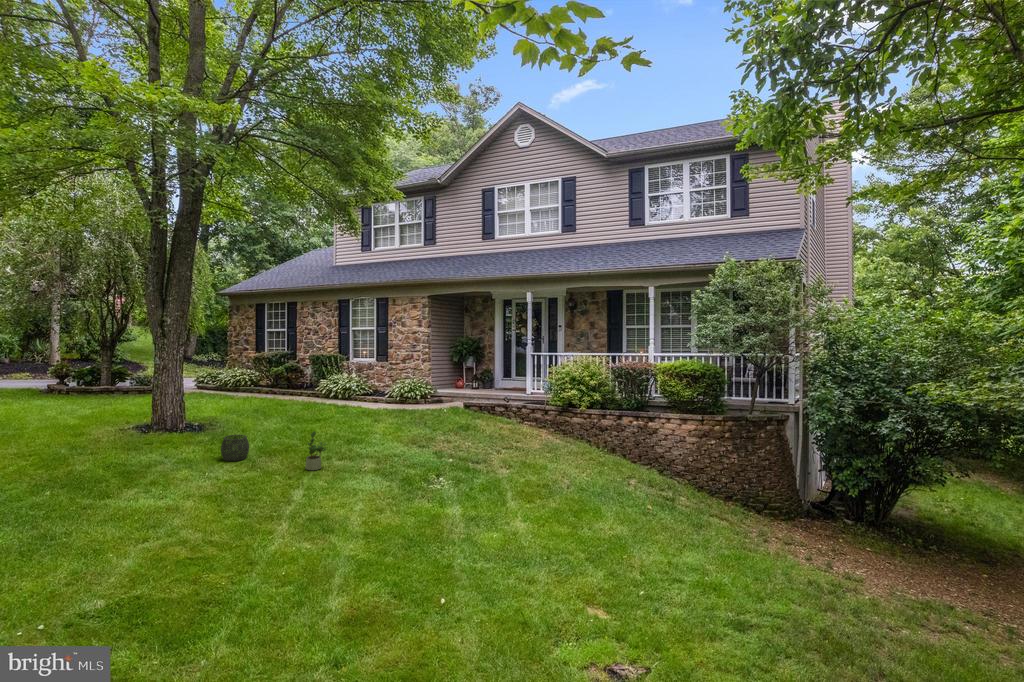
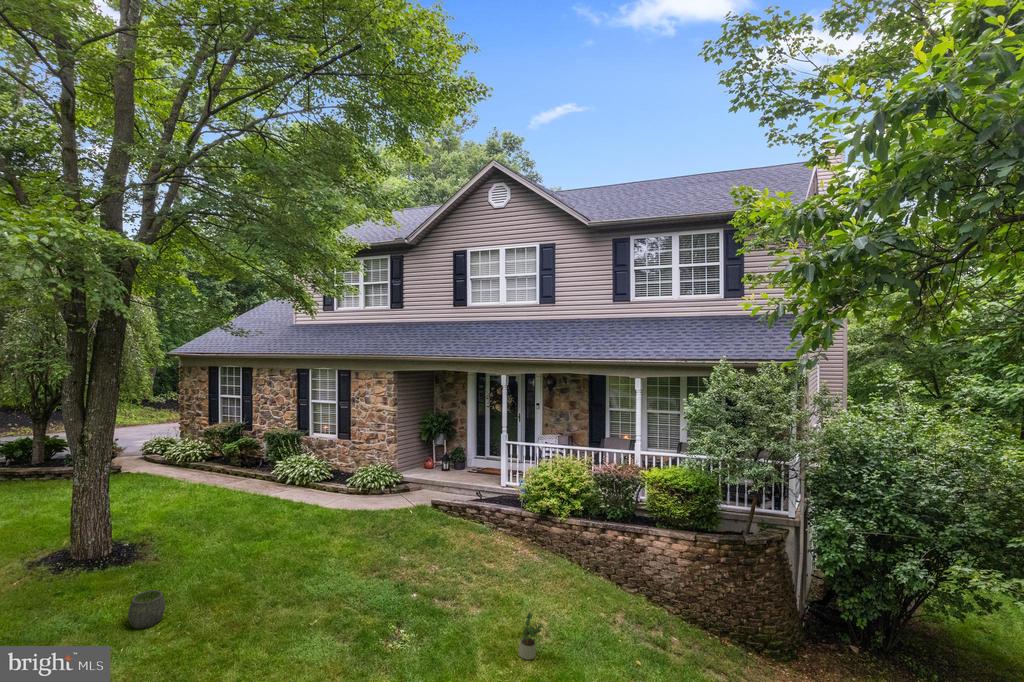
potted plant: present [305,431,326,470] -> present [519,613,543,659]

